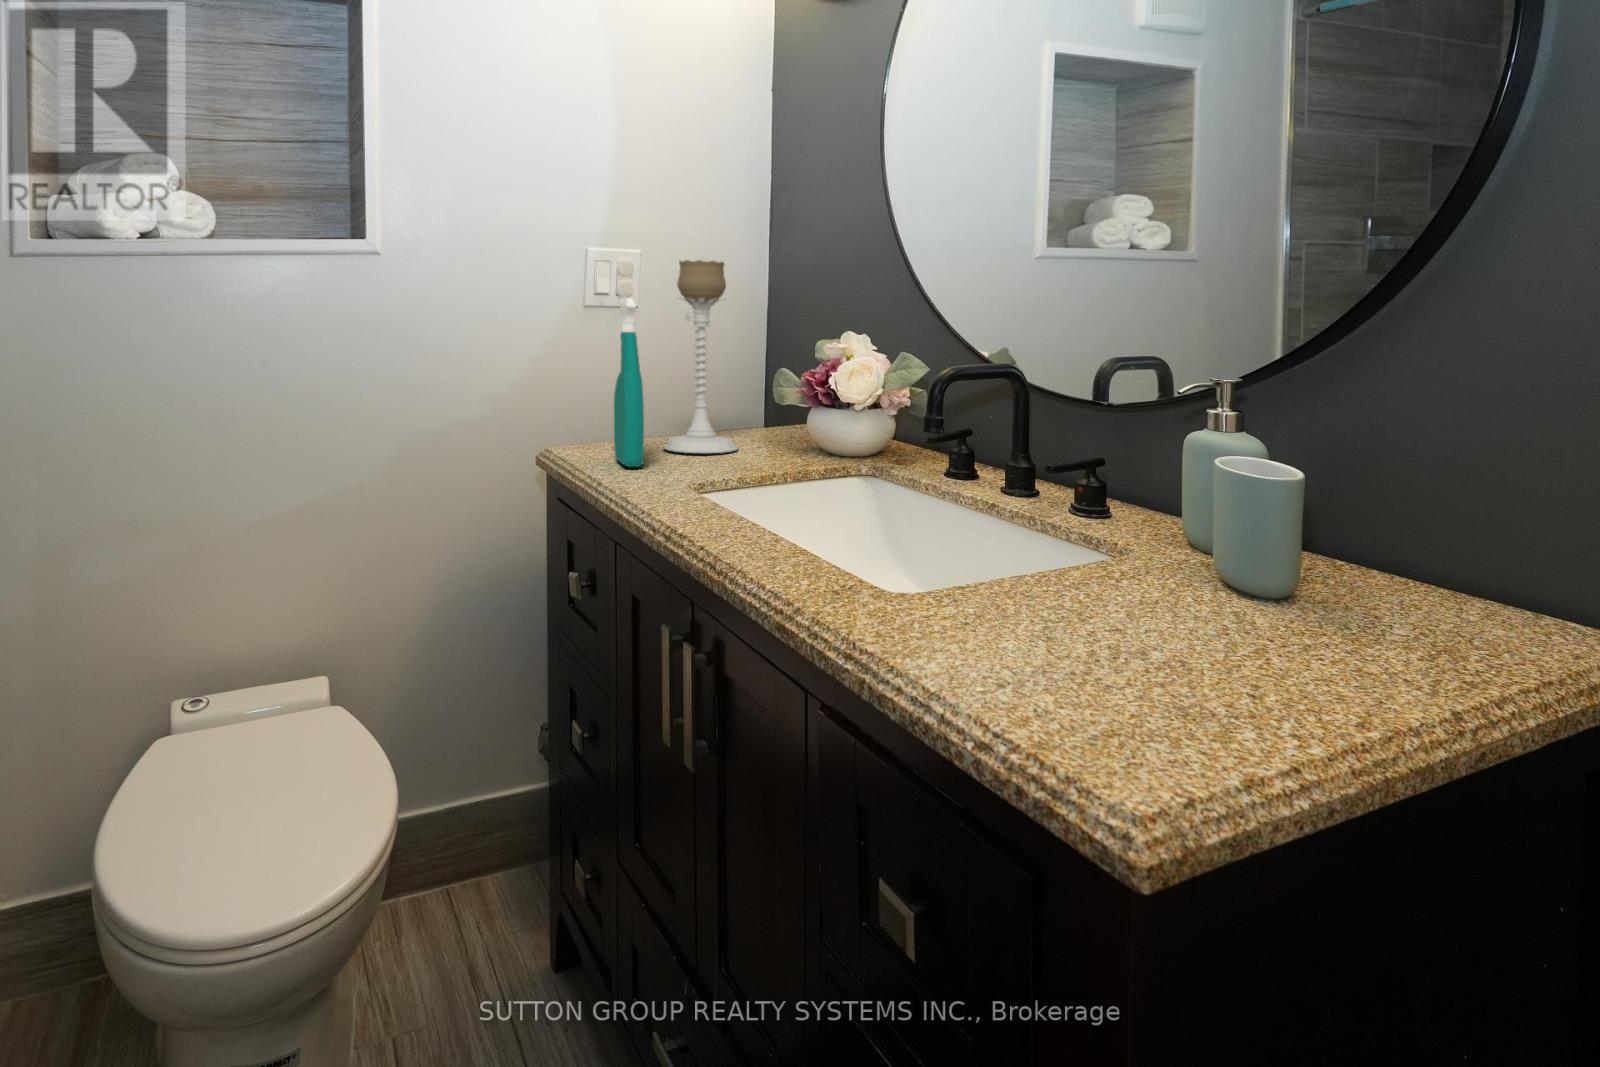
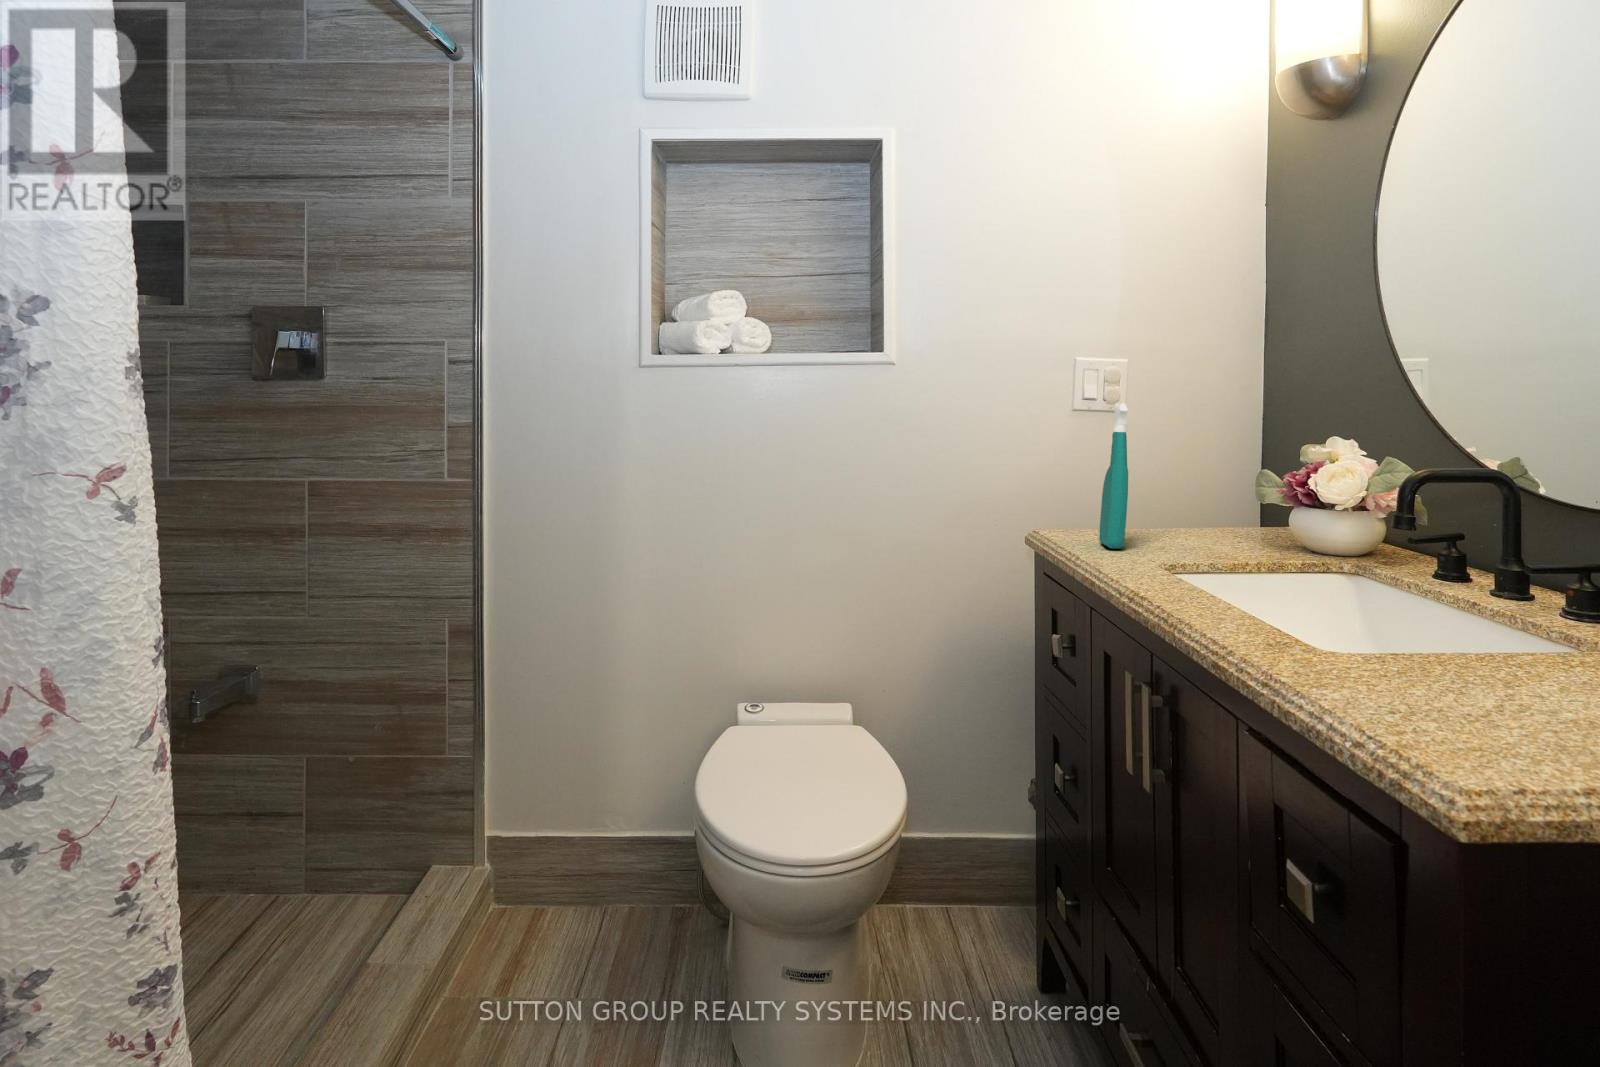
candle holder: present [663,260,738,453] -> none [1145,371,1218,544]

